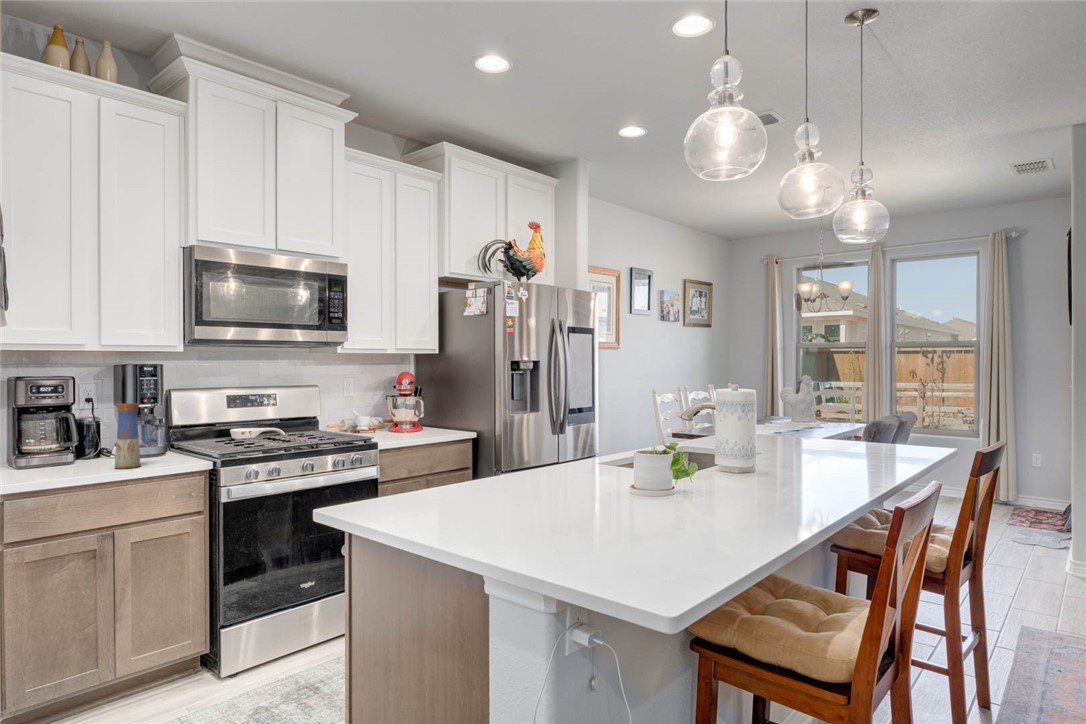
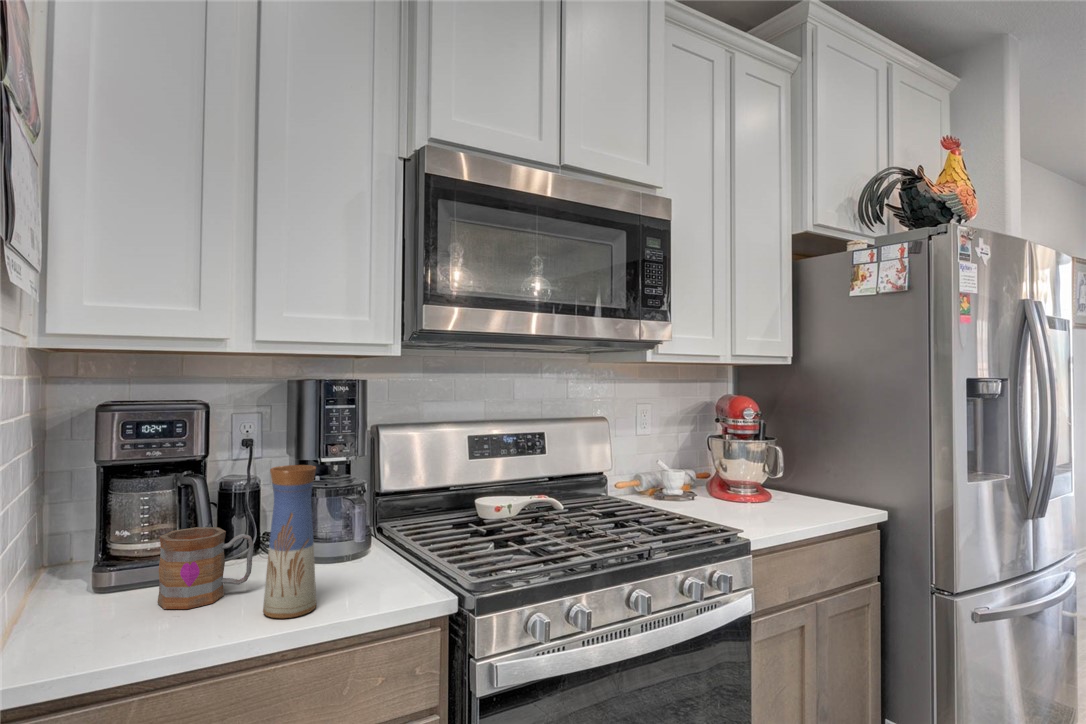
mug: none [56,436,105,470] -> present [157,527,254,609]

